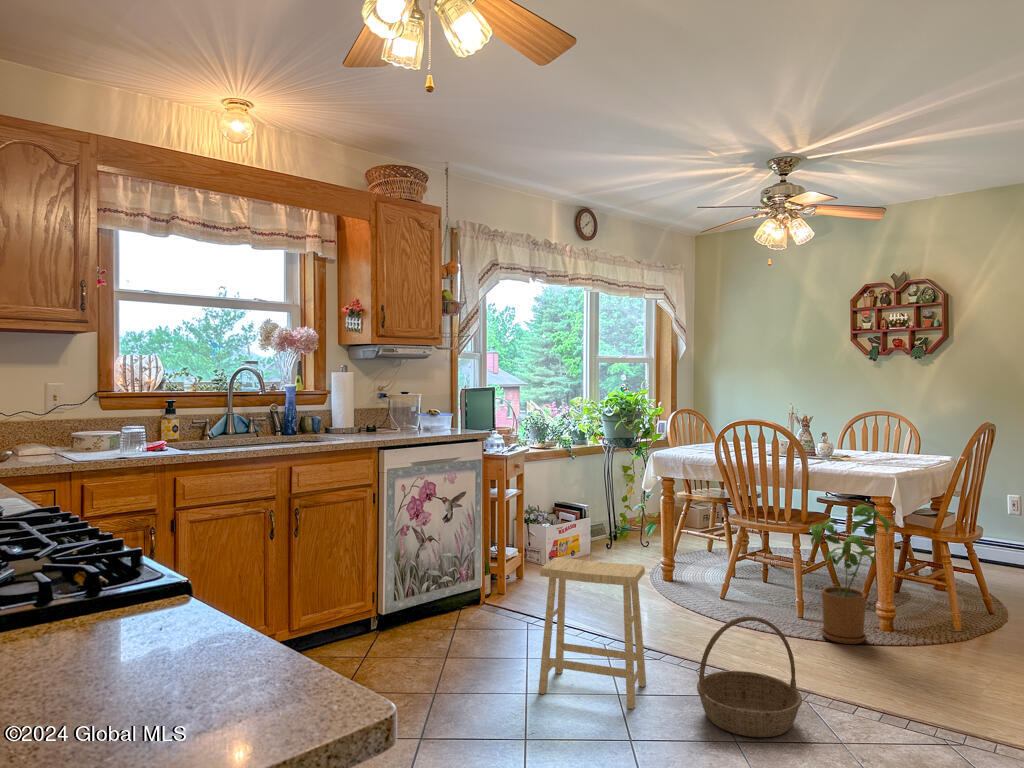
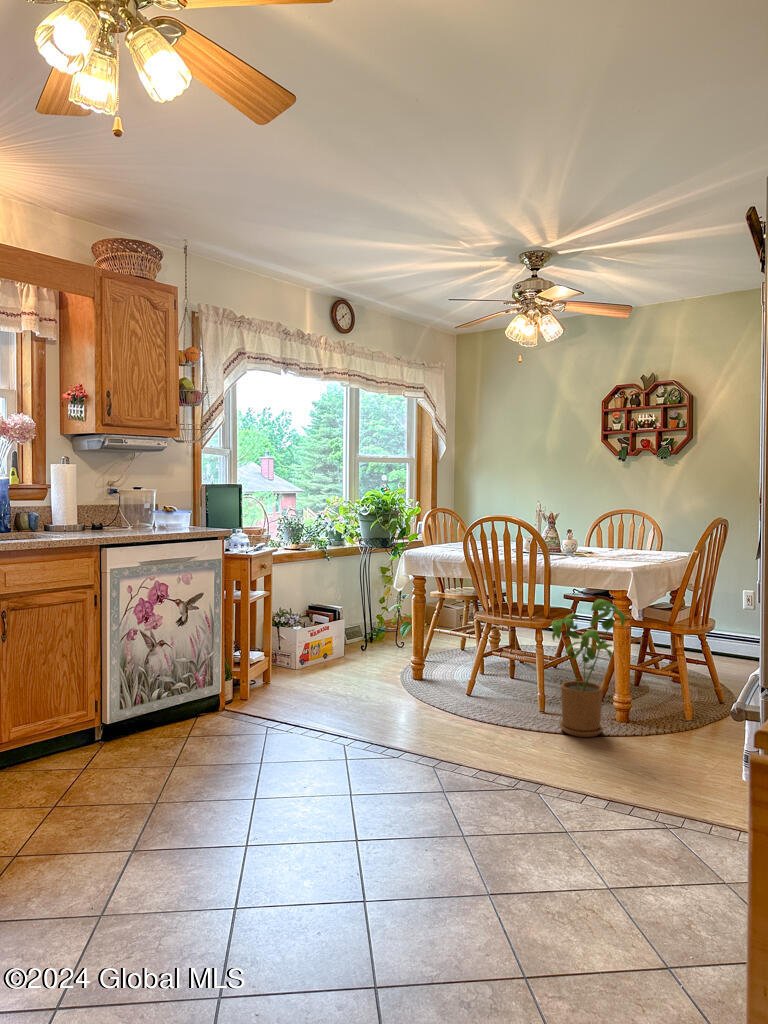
footstool: present [538,557,646,709] -> none [265,658,380,813]
basket: present [697,617,802,737] -> none [427,713,530,836]

